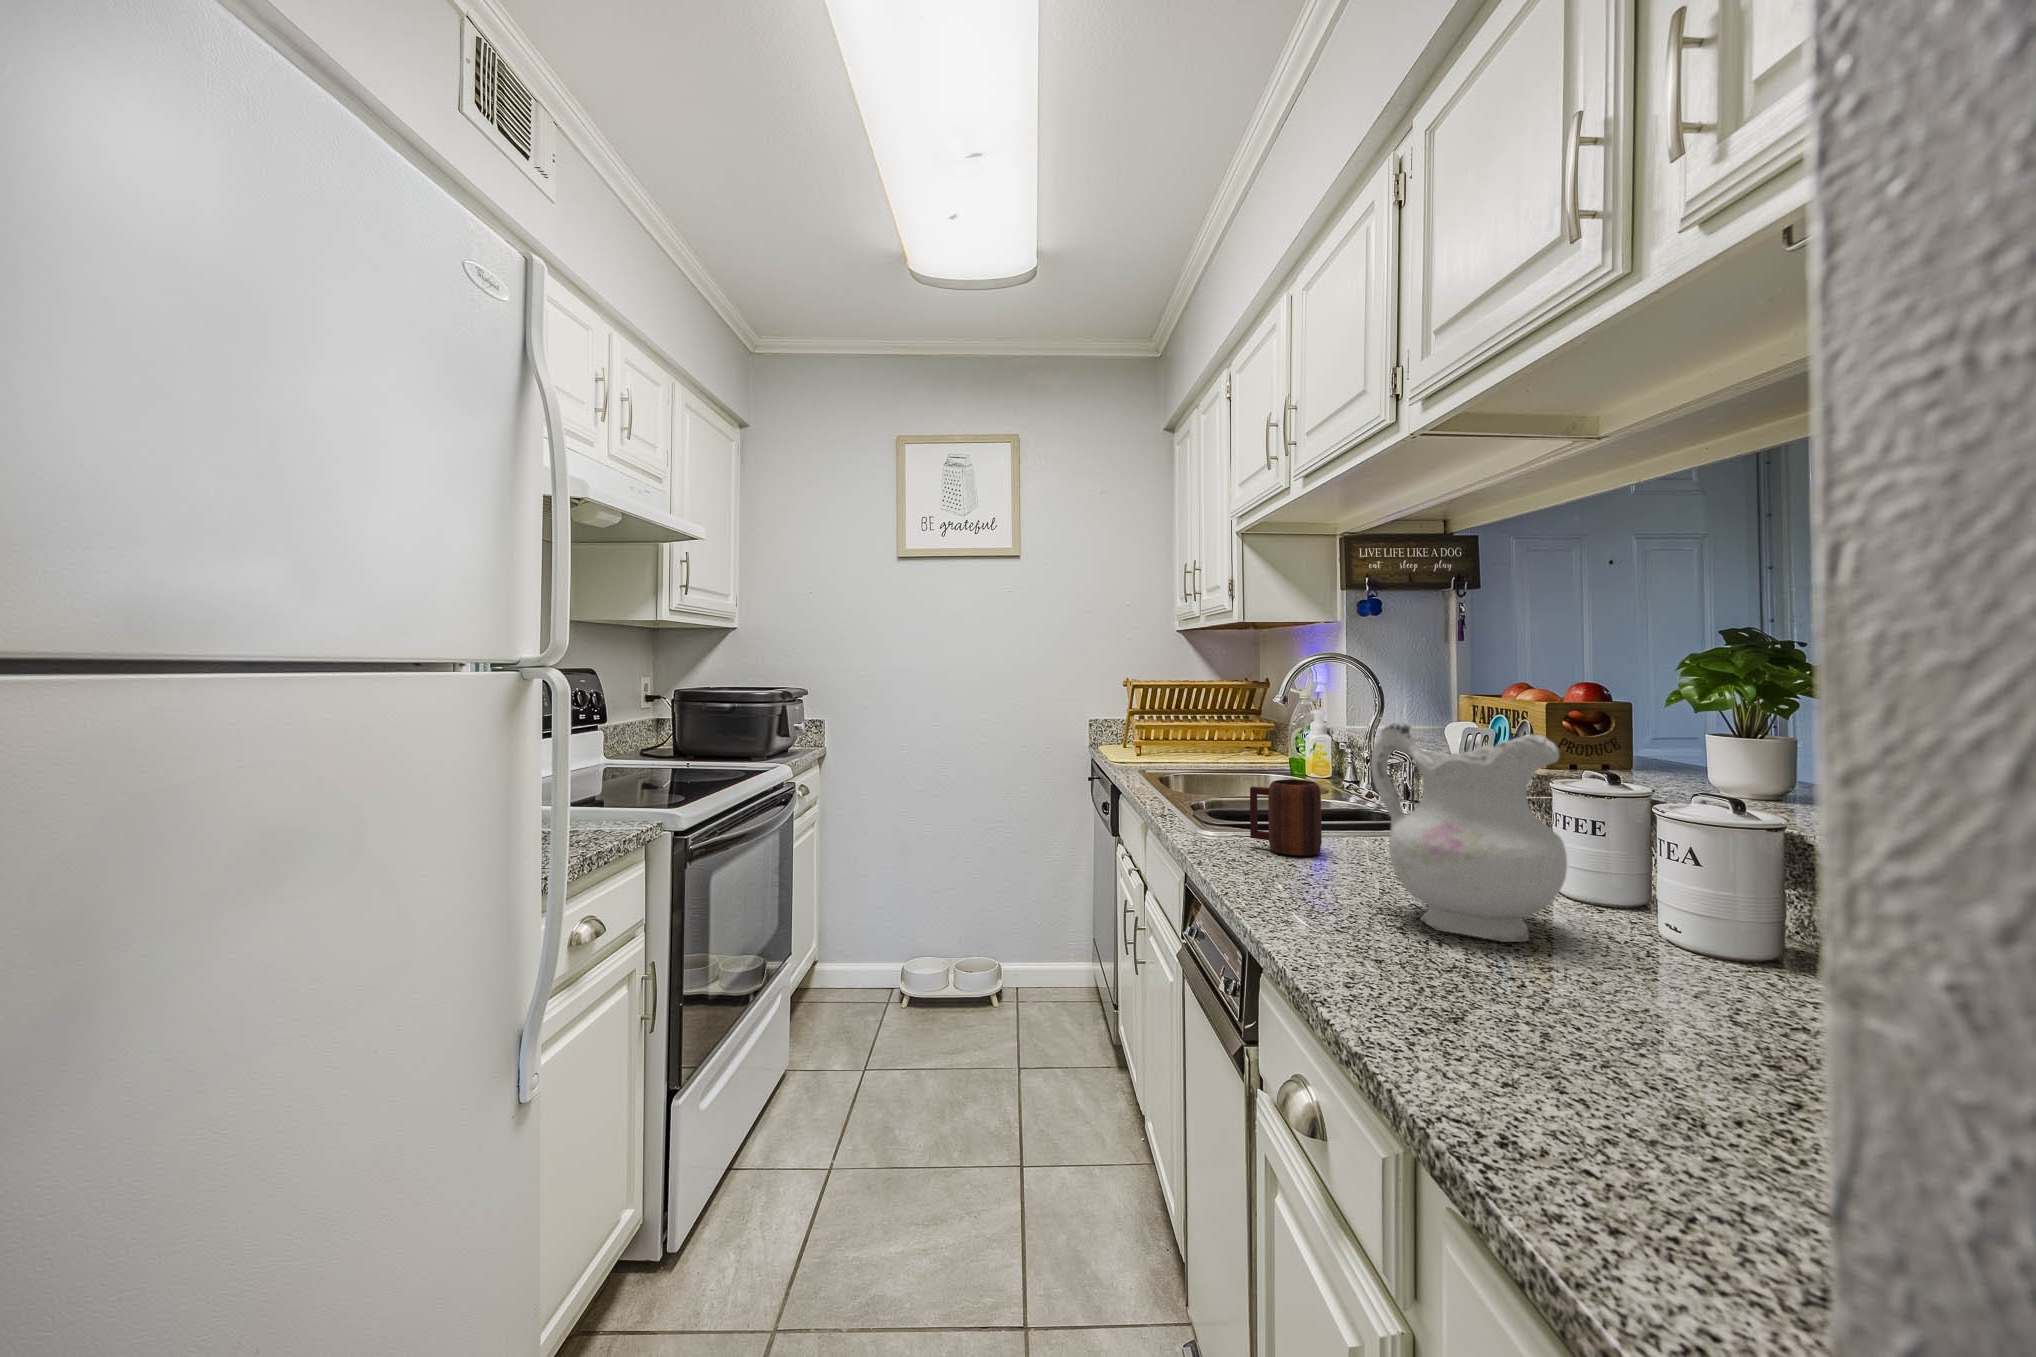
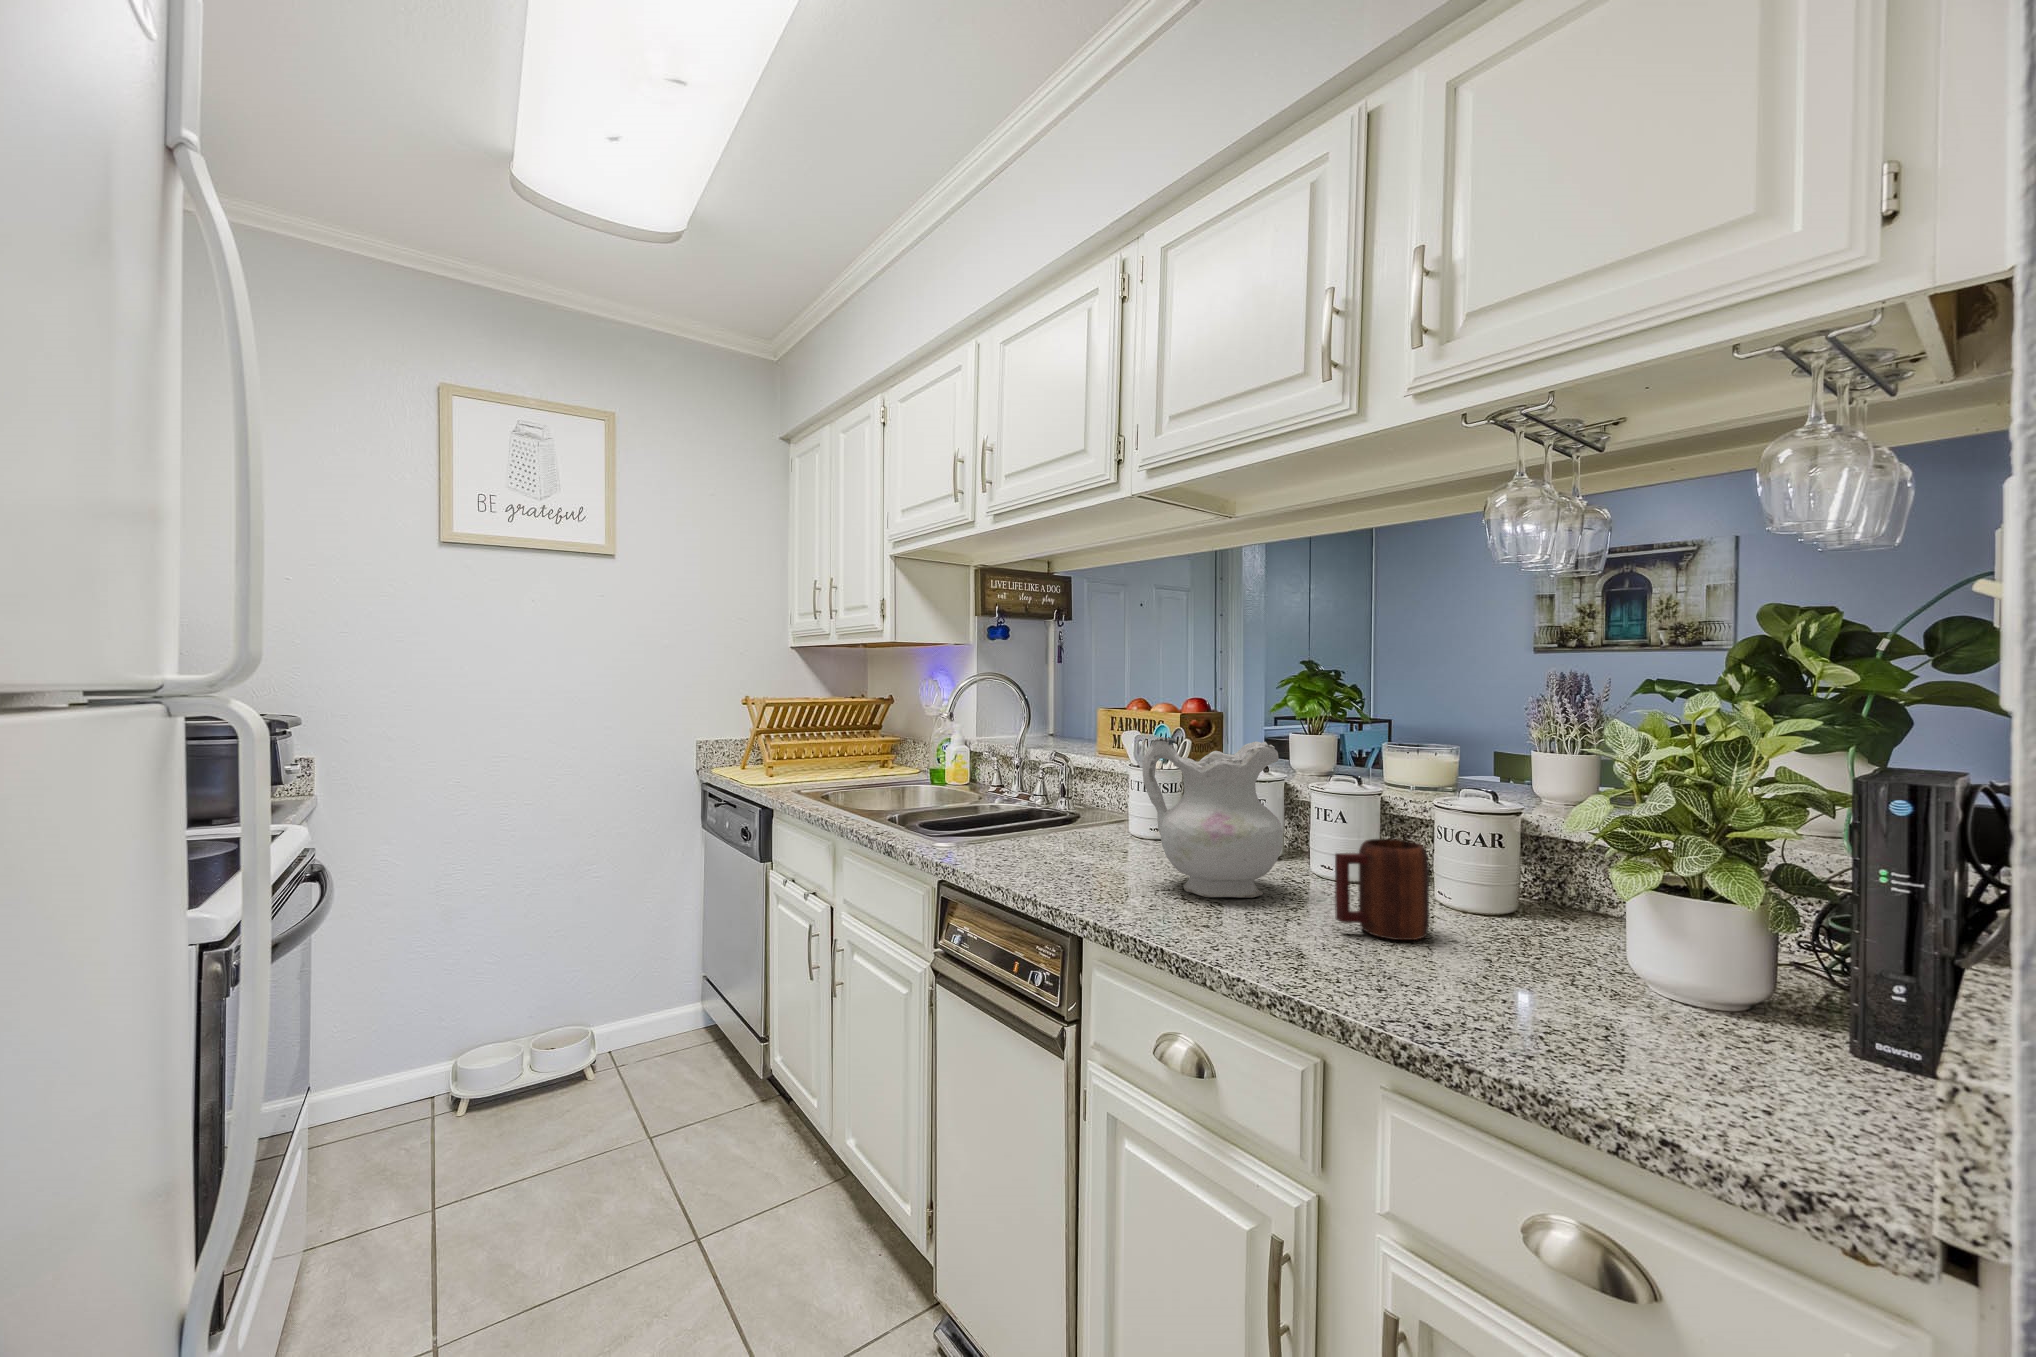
mug: present [1250,780,1322,856] -> present [1335,839,1429,940]

